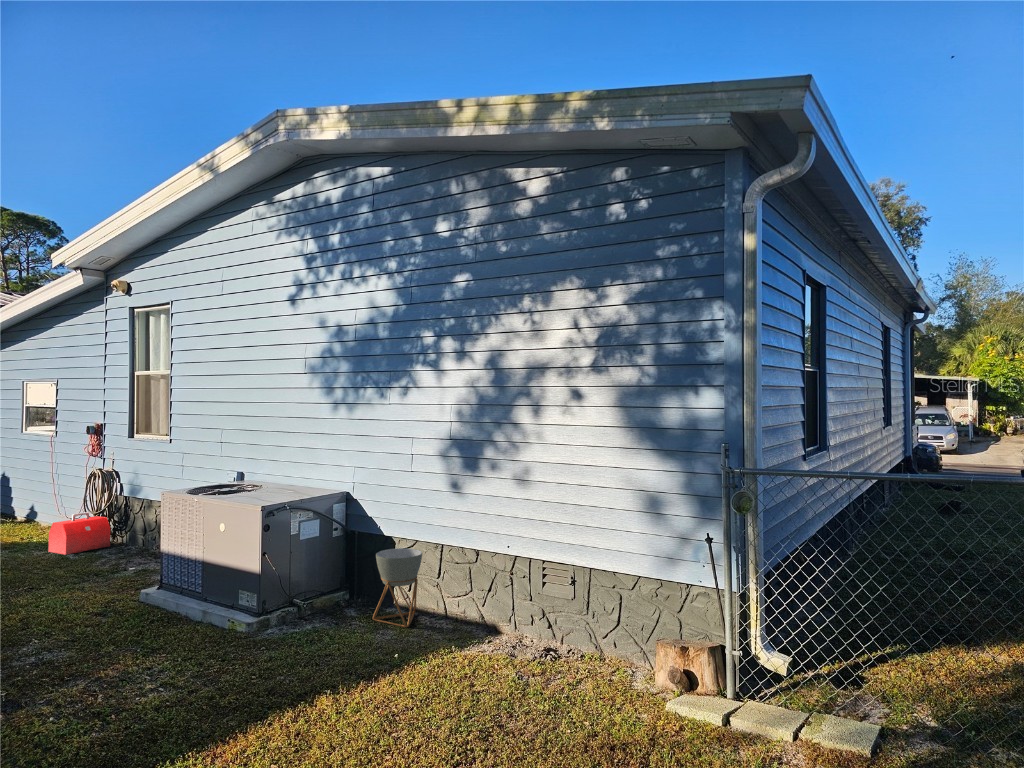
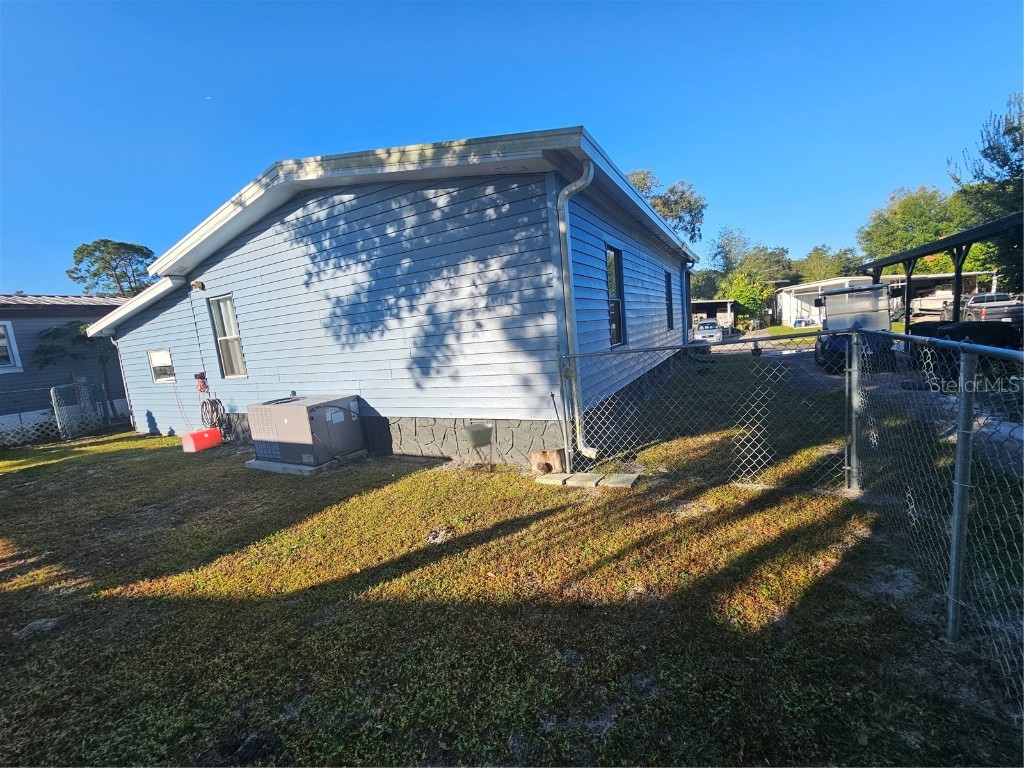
planter: present [373,548,422,627] -> present [463,424,493,472]

